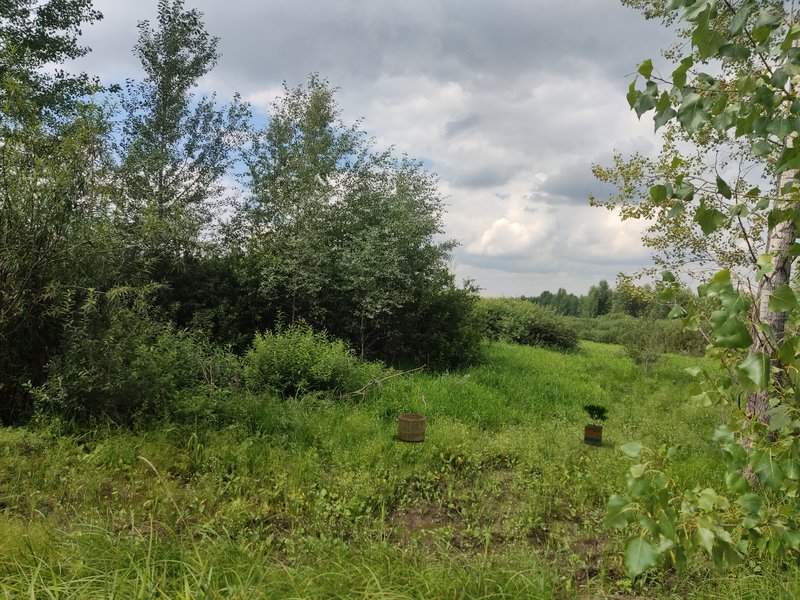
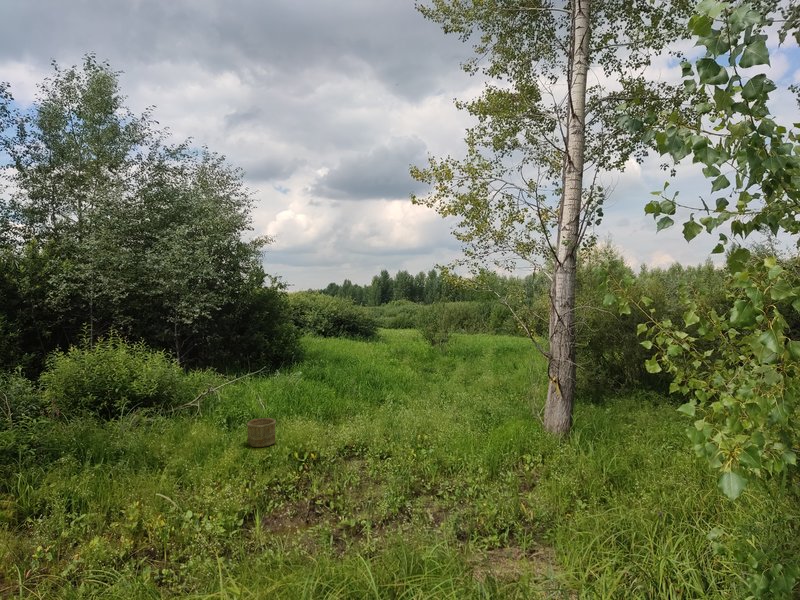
potted tree: present [583,405,608,446] -> none [409,386,431,421]

